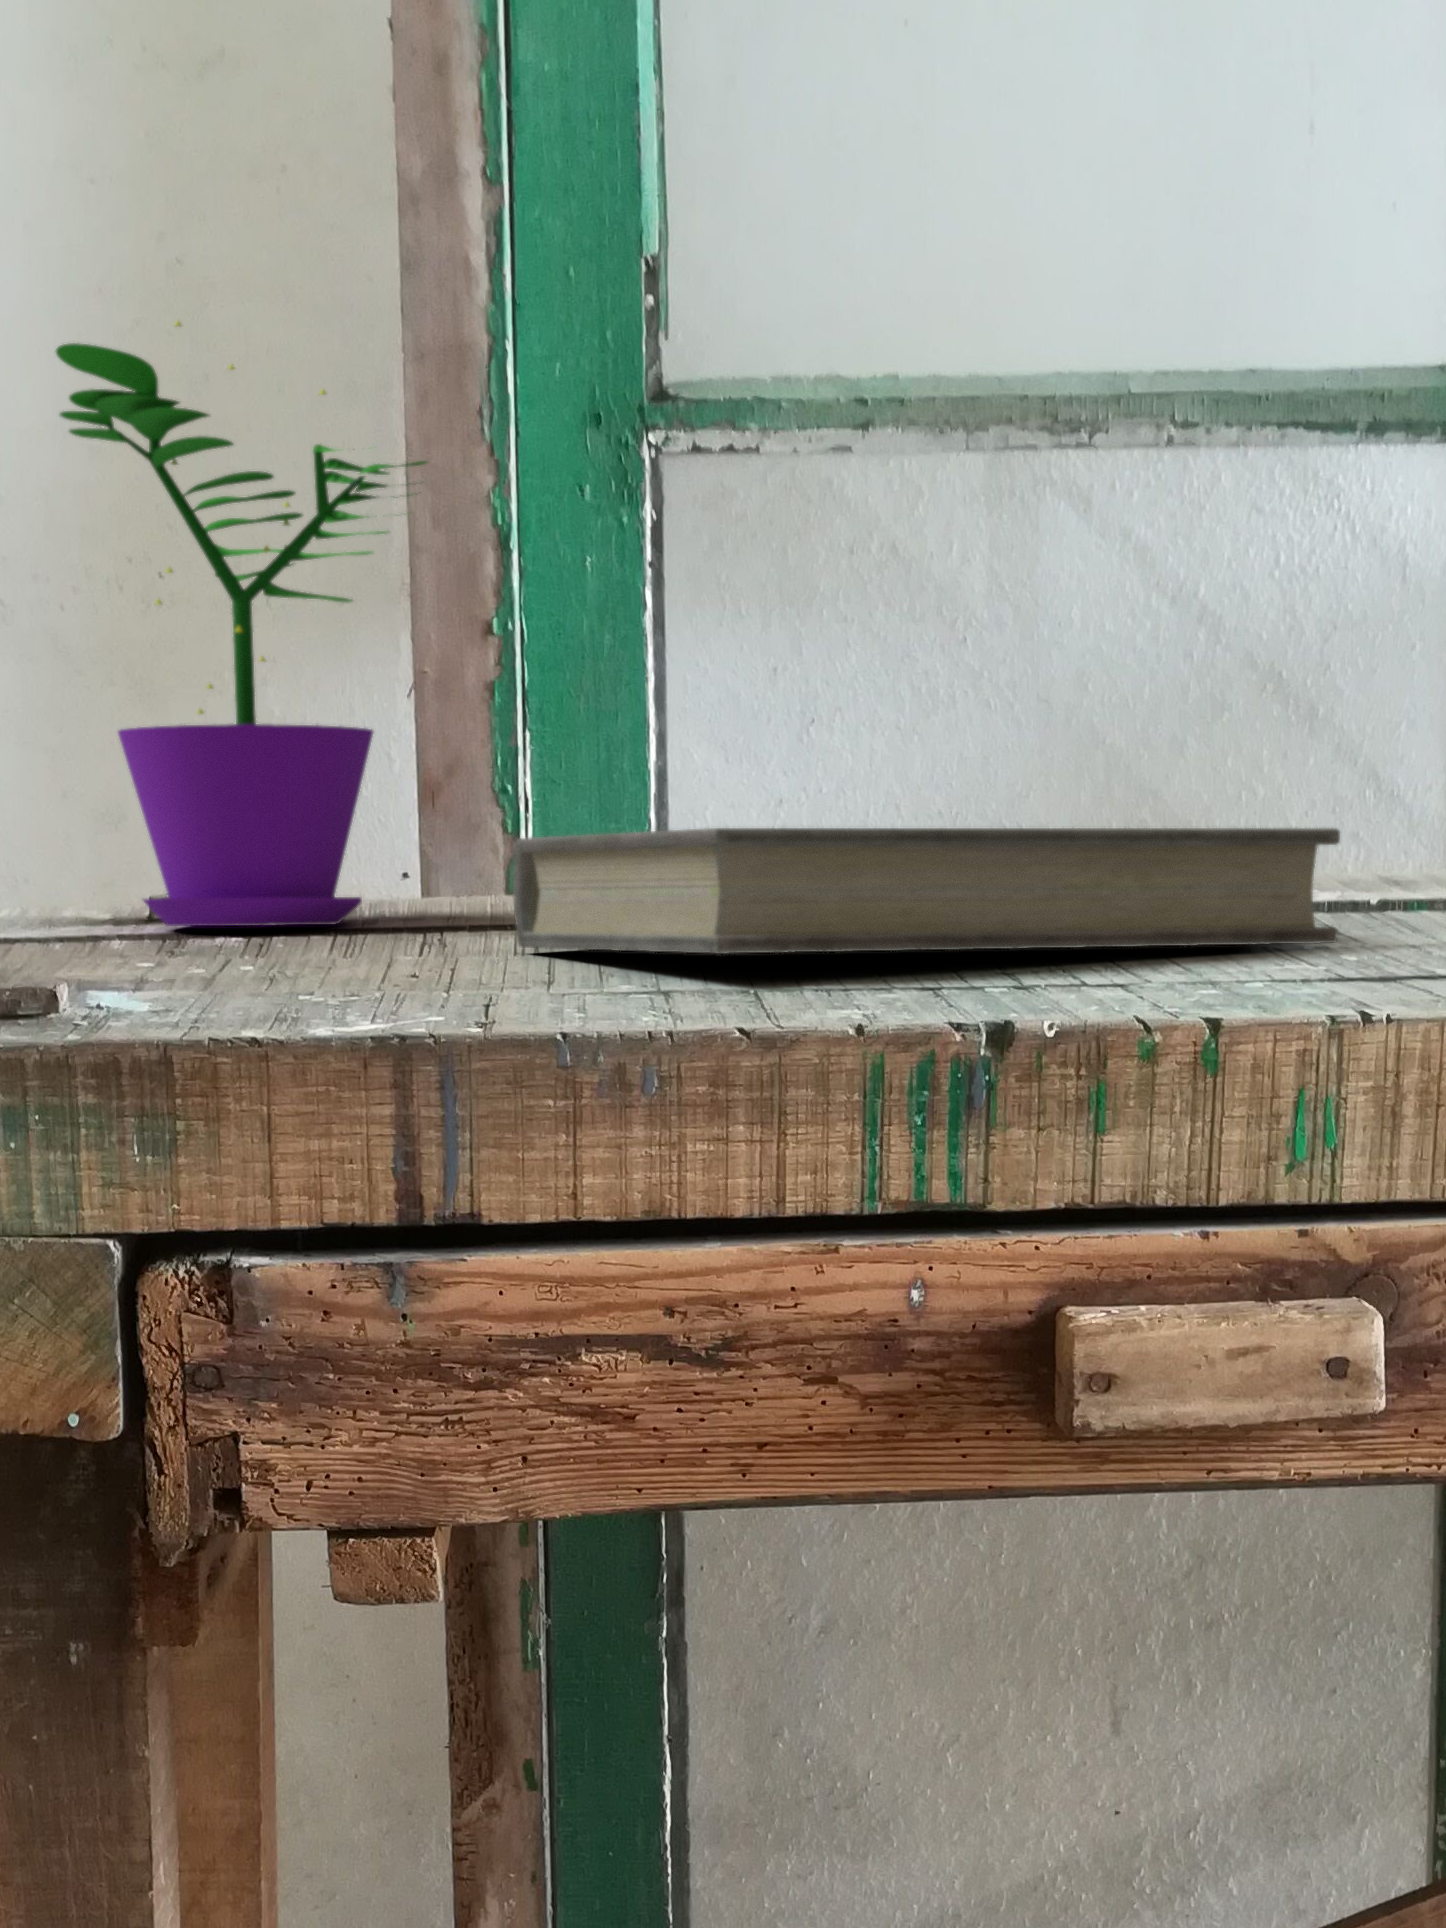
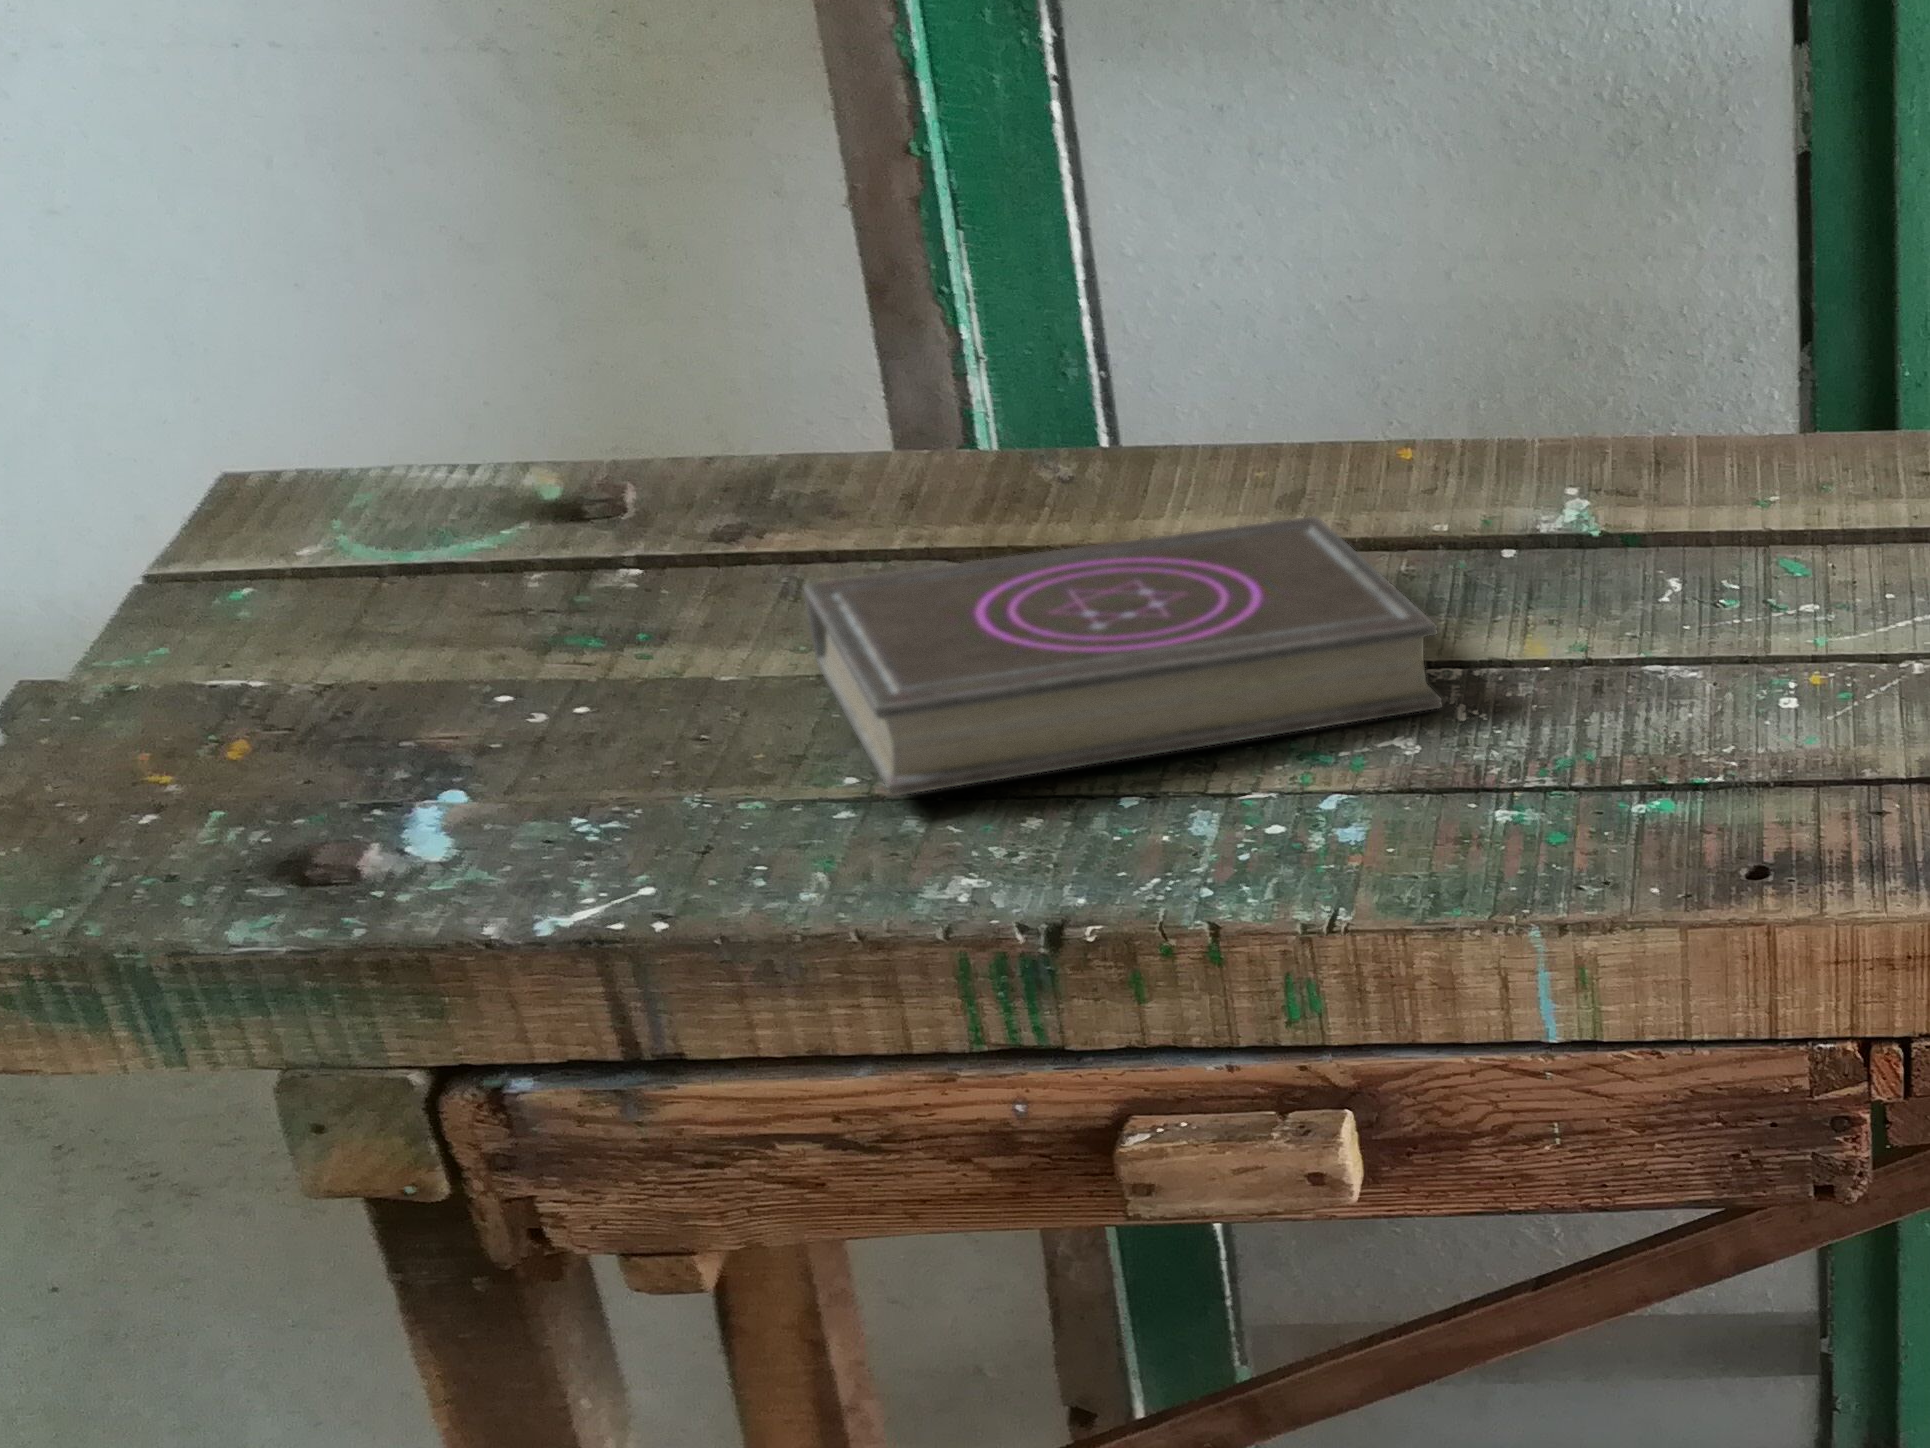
flower pot: present [56,321,429,926] -> none [395,48,754,566]

